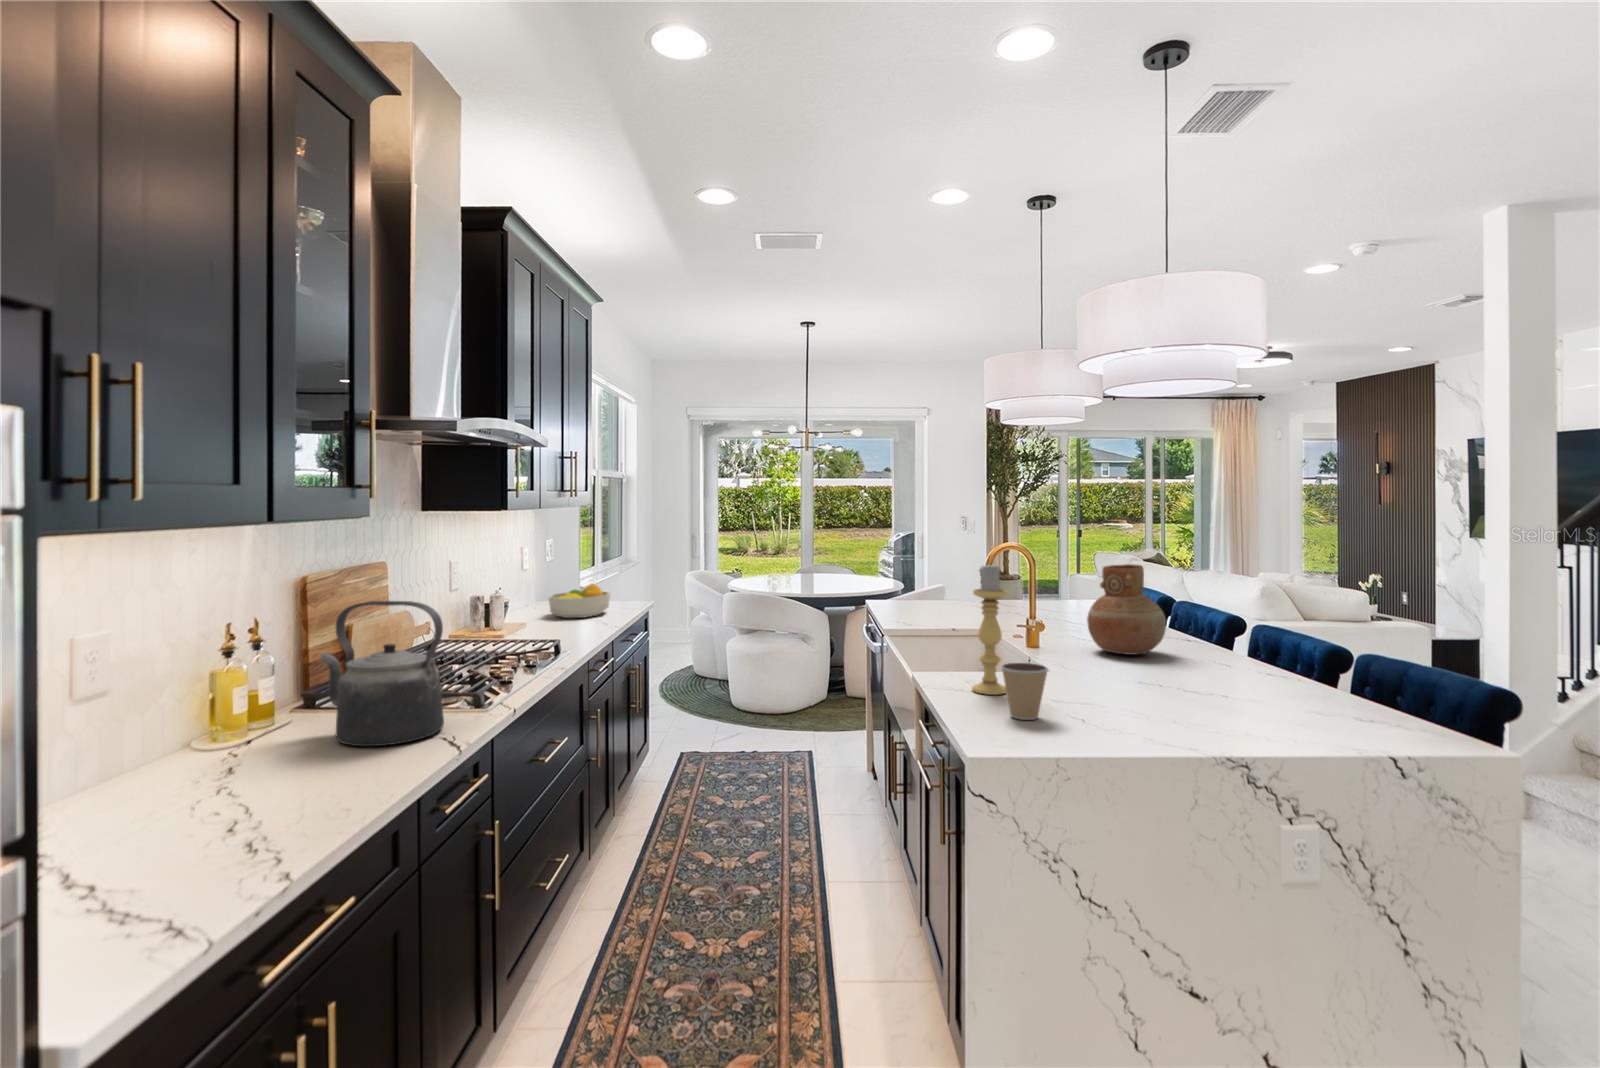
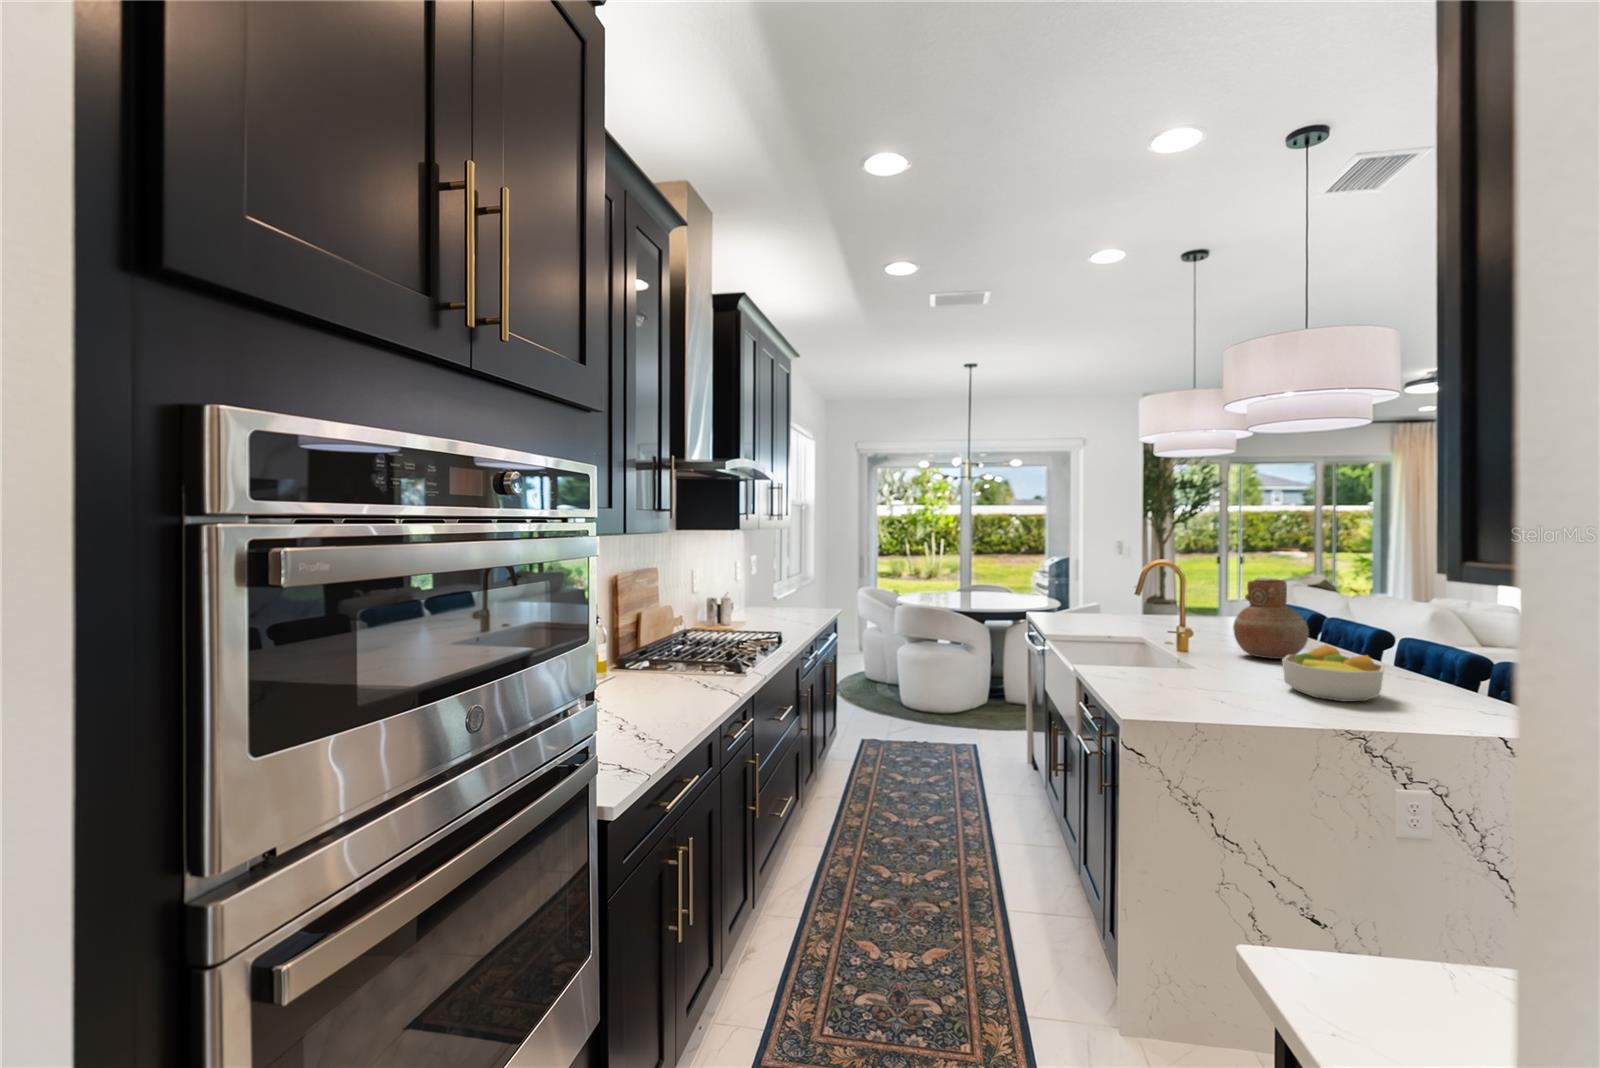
candle holder: present [972,565,1007,695] -> none [1125,572,1157,680]
fruit bowl: present [549,584,610,618] -> present [1282,644,1384,701]
kettle: present [321,601,444,746] -> none [643,589,726,688]
coffee cup: present [1002,663,1048,720] -> none [1150,652,1190,697]

